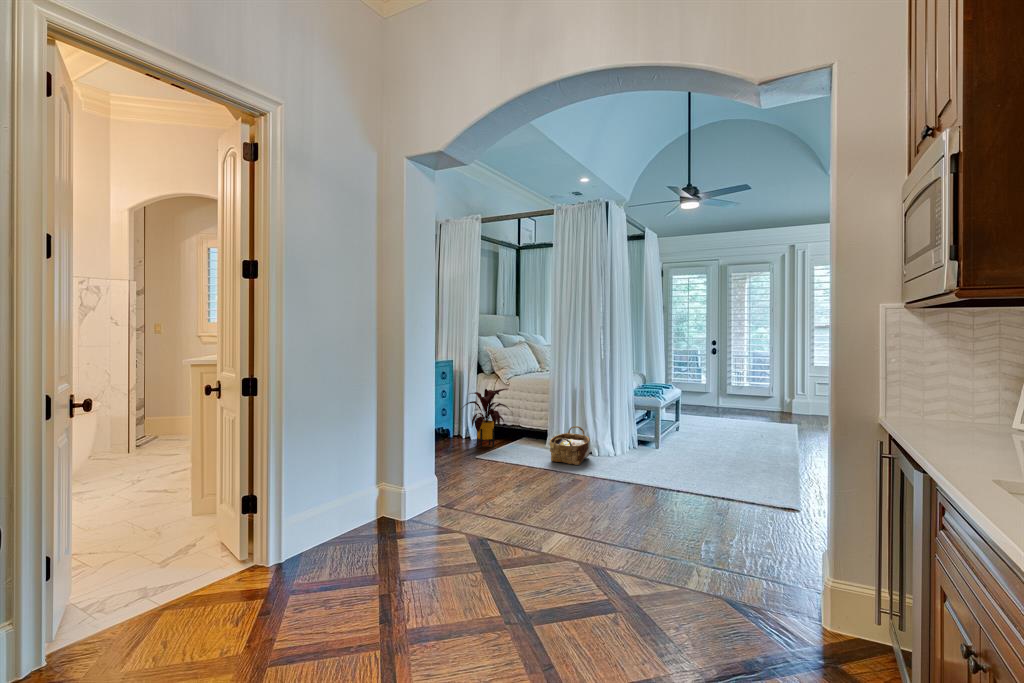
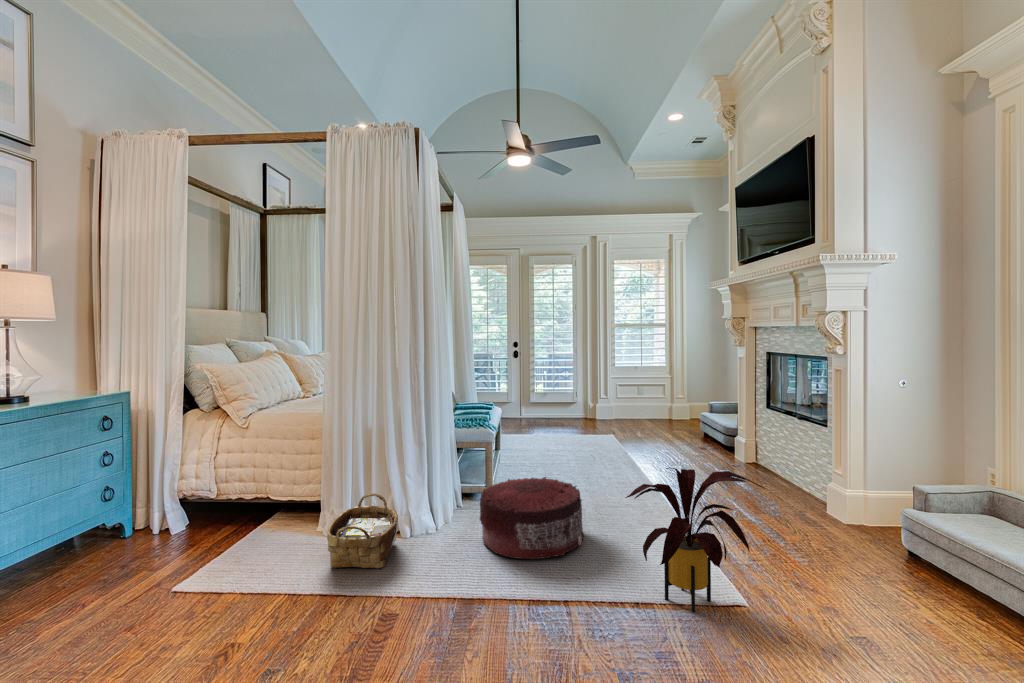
house plant: present [463,389,509,448] -> present [626,468,765,612]
pouf: none [640,429,714,474] -> present [480,477,584,559]

